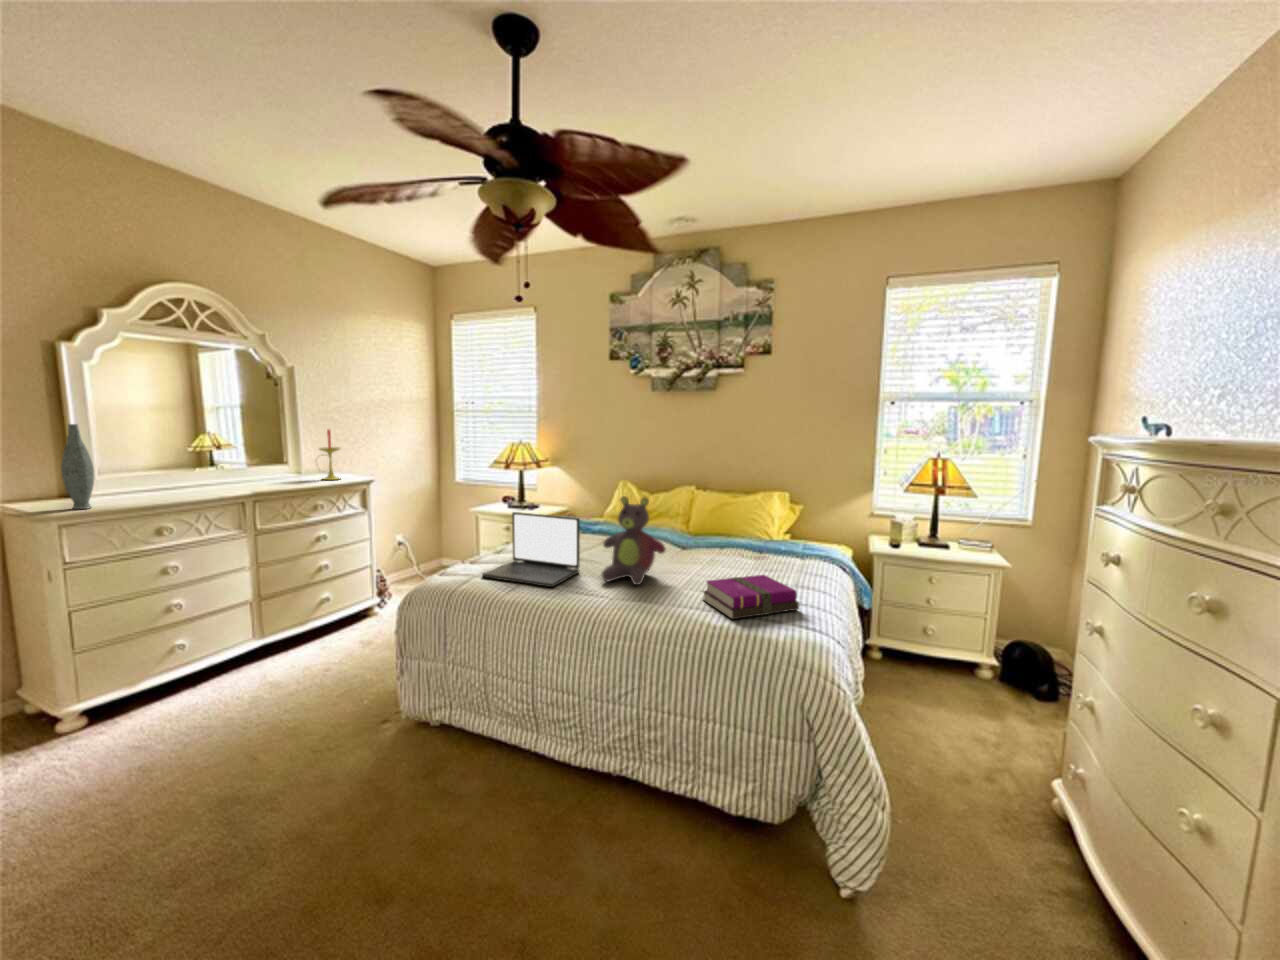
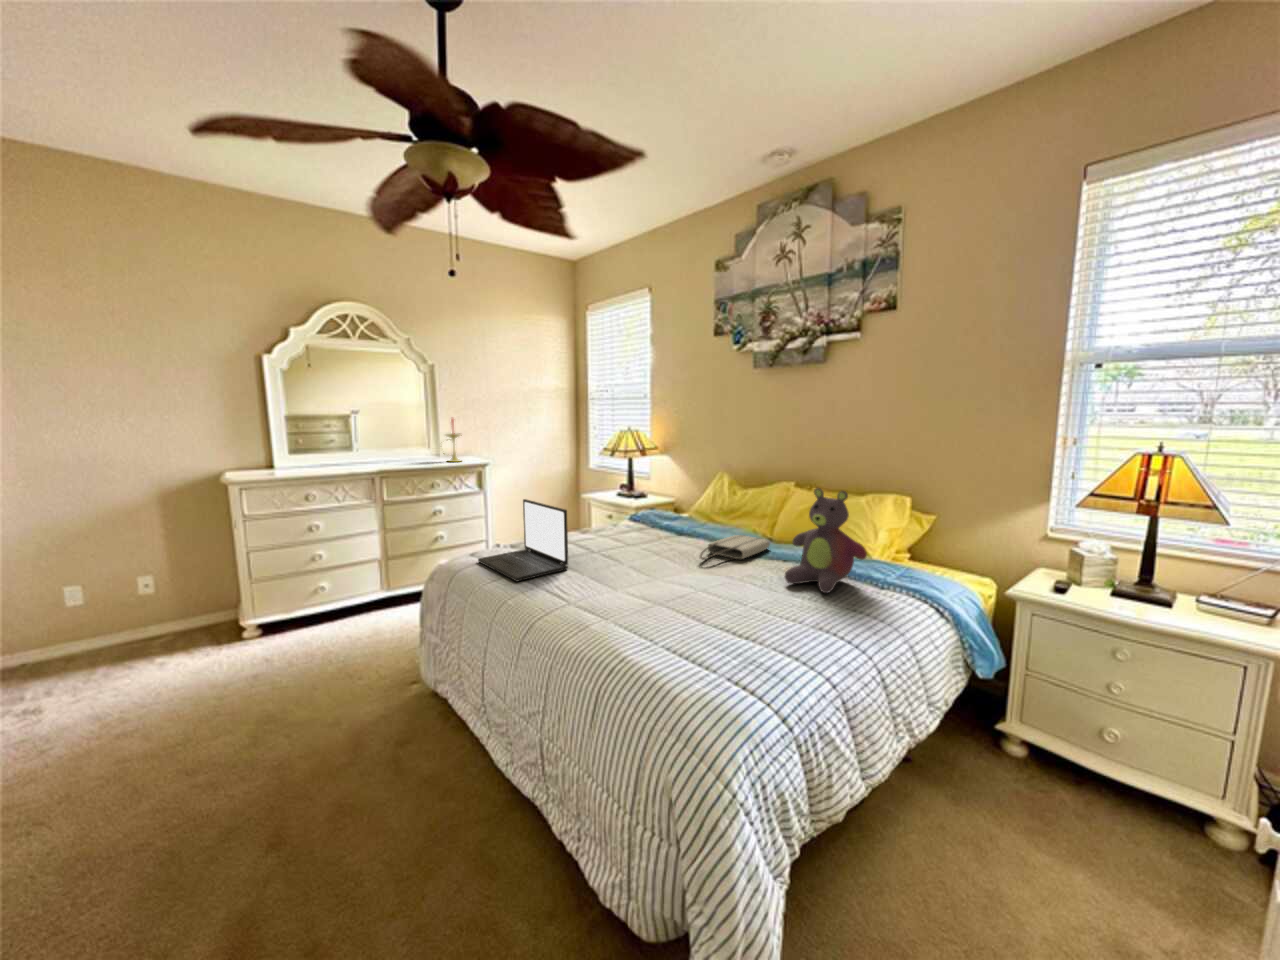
vase: present [61,424,94,509] -> none [241,415,262,477]
stuffed bear: present [602,496,665,585] -> present [784,488,867,593]
tote bag: none [670,531,709,552] -> present [700,535,769,560]
notebook: present [703,575,799,619] -> none [634,599,741,659]

